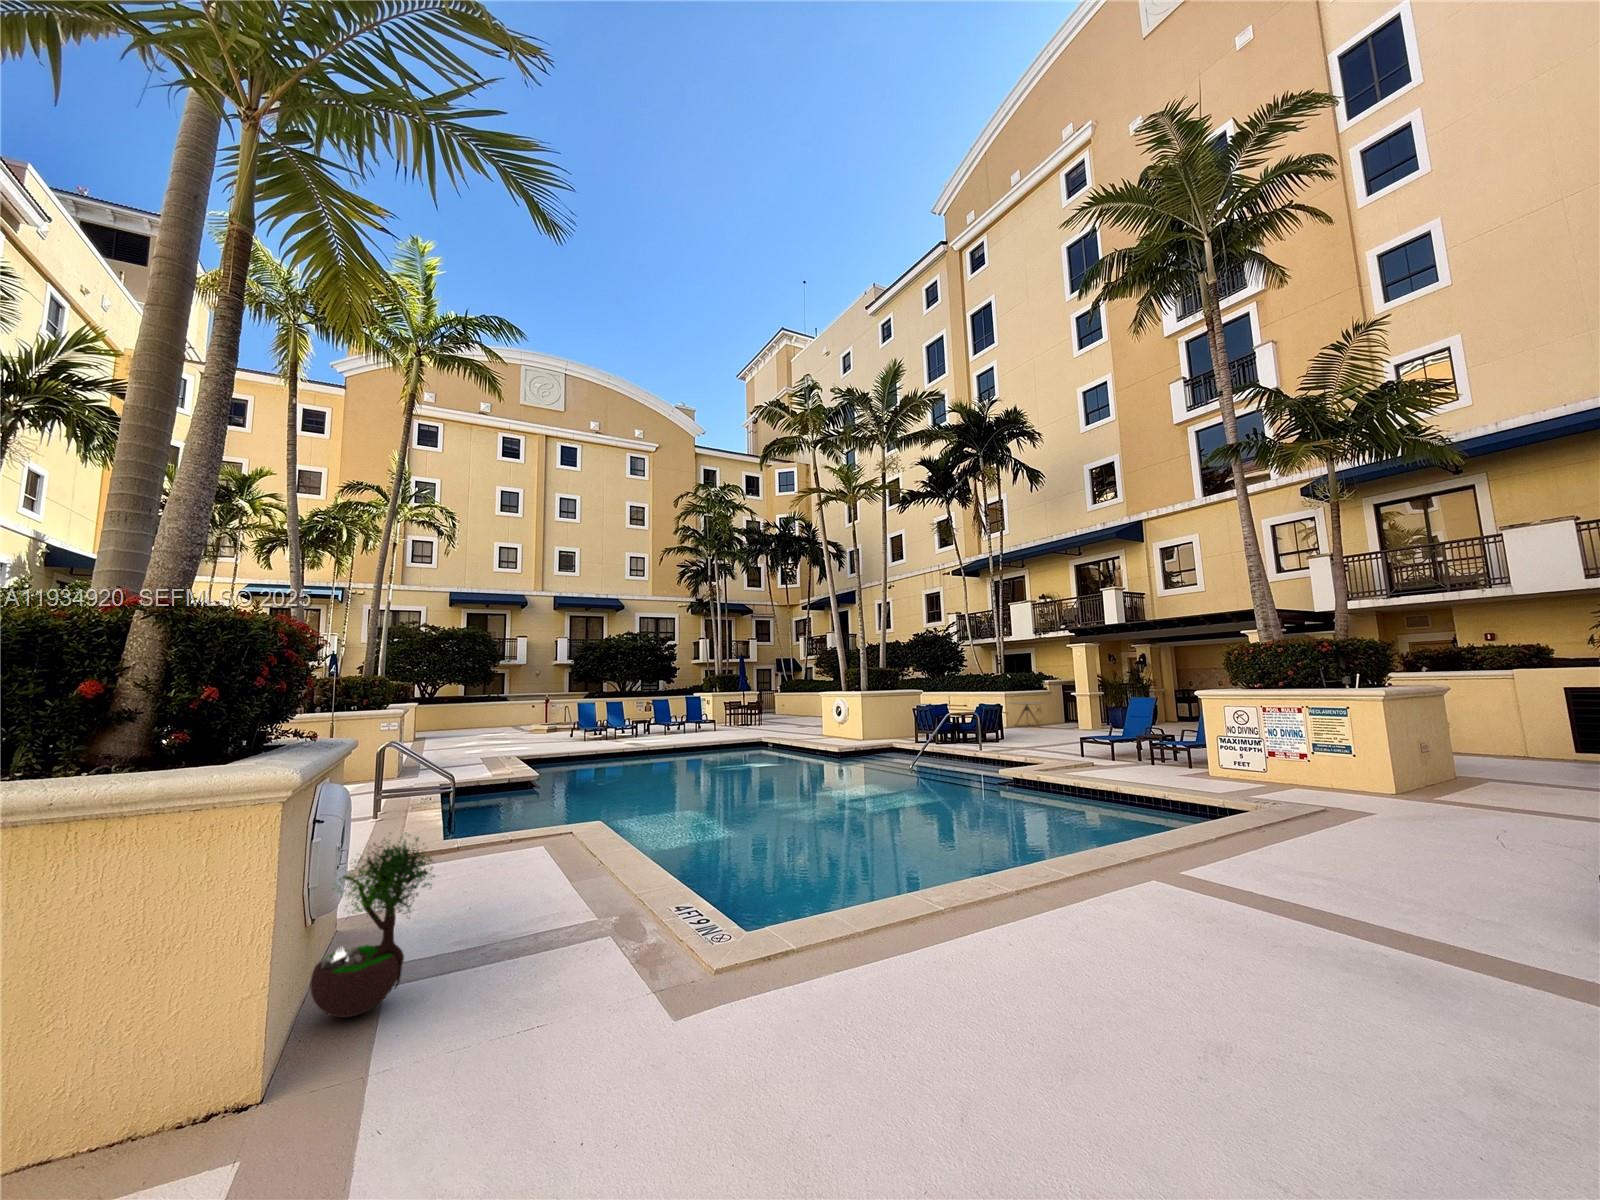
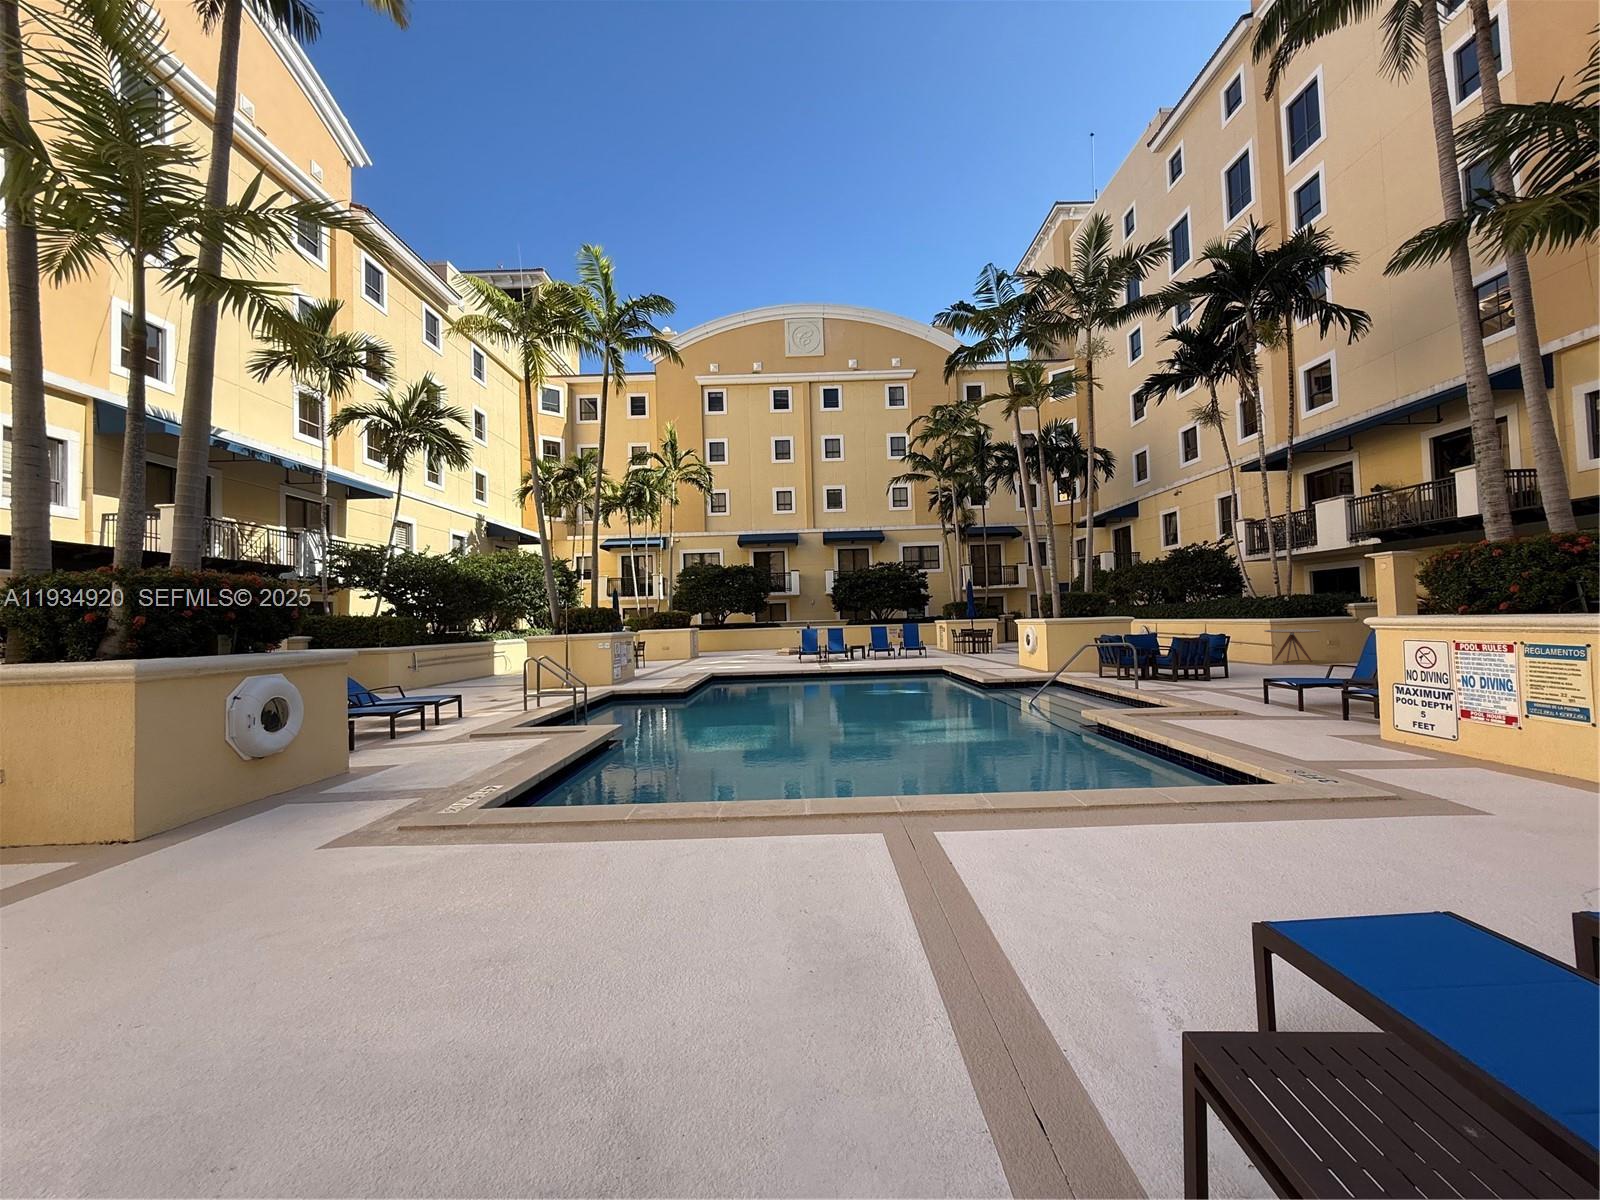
potted tree: present [311,833,434,1017] -> none [150,720,237,835]

